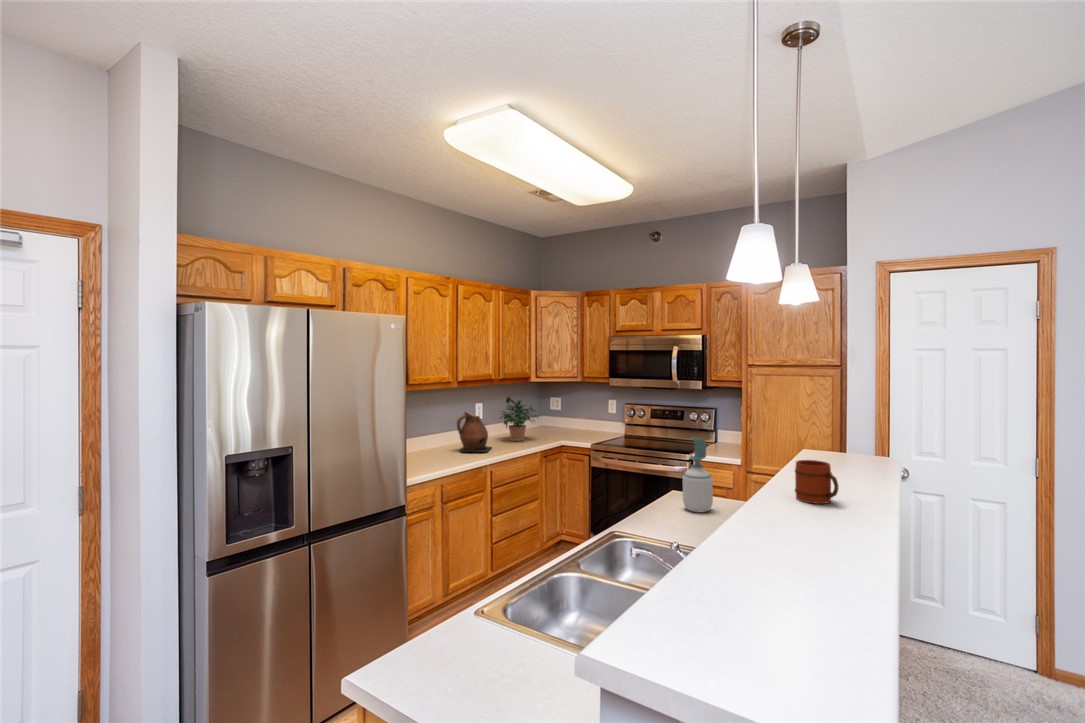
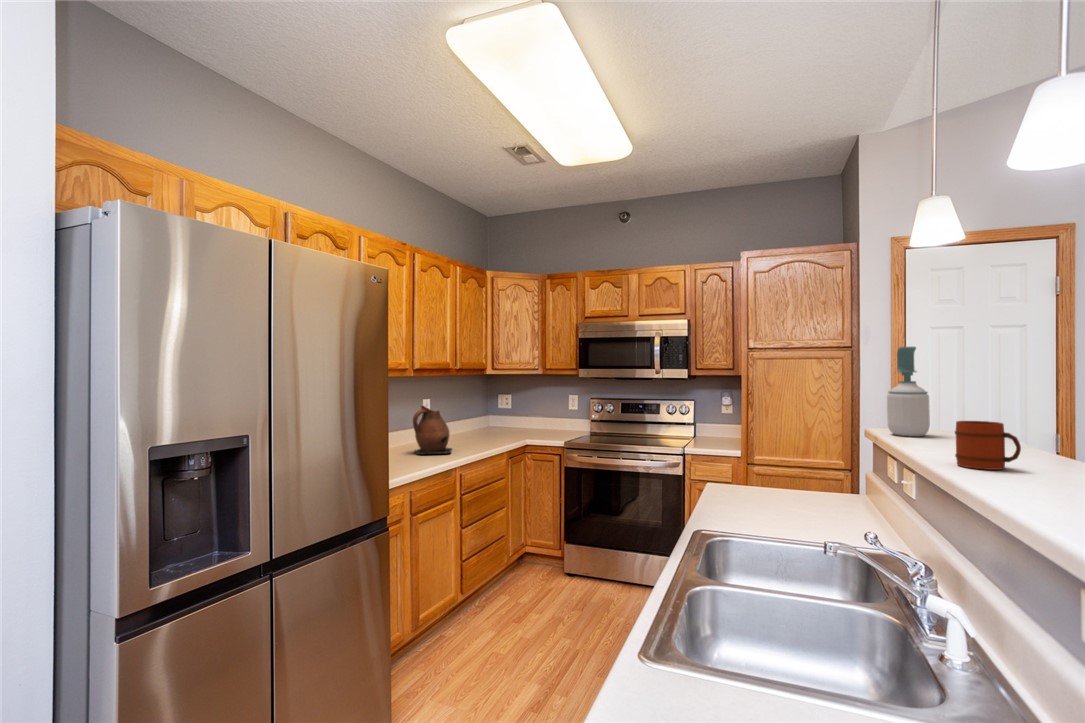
potted plant: present [501,397,539,441] -> none [452,390,501,442]
soap bottle: present [683,438,713,512] -> present [887,347,930,436]

